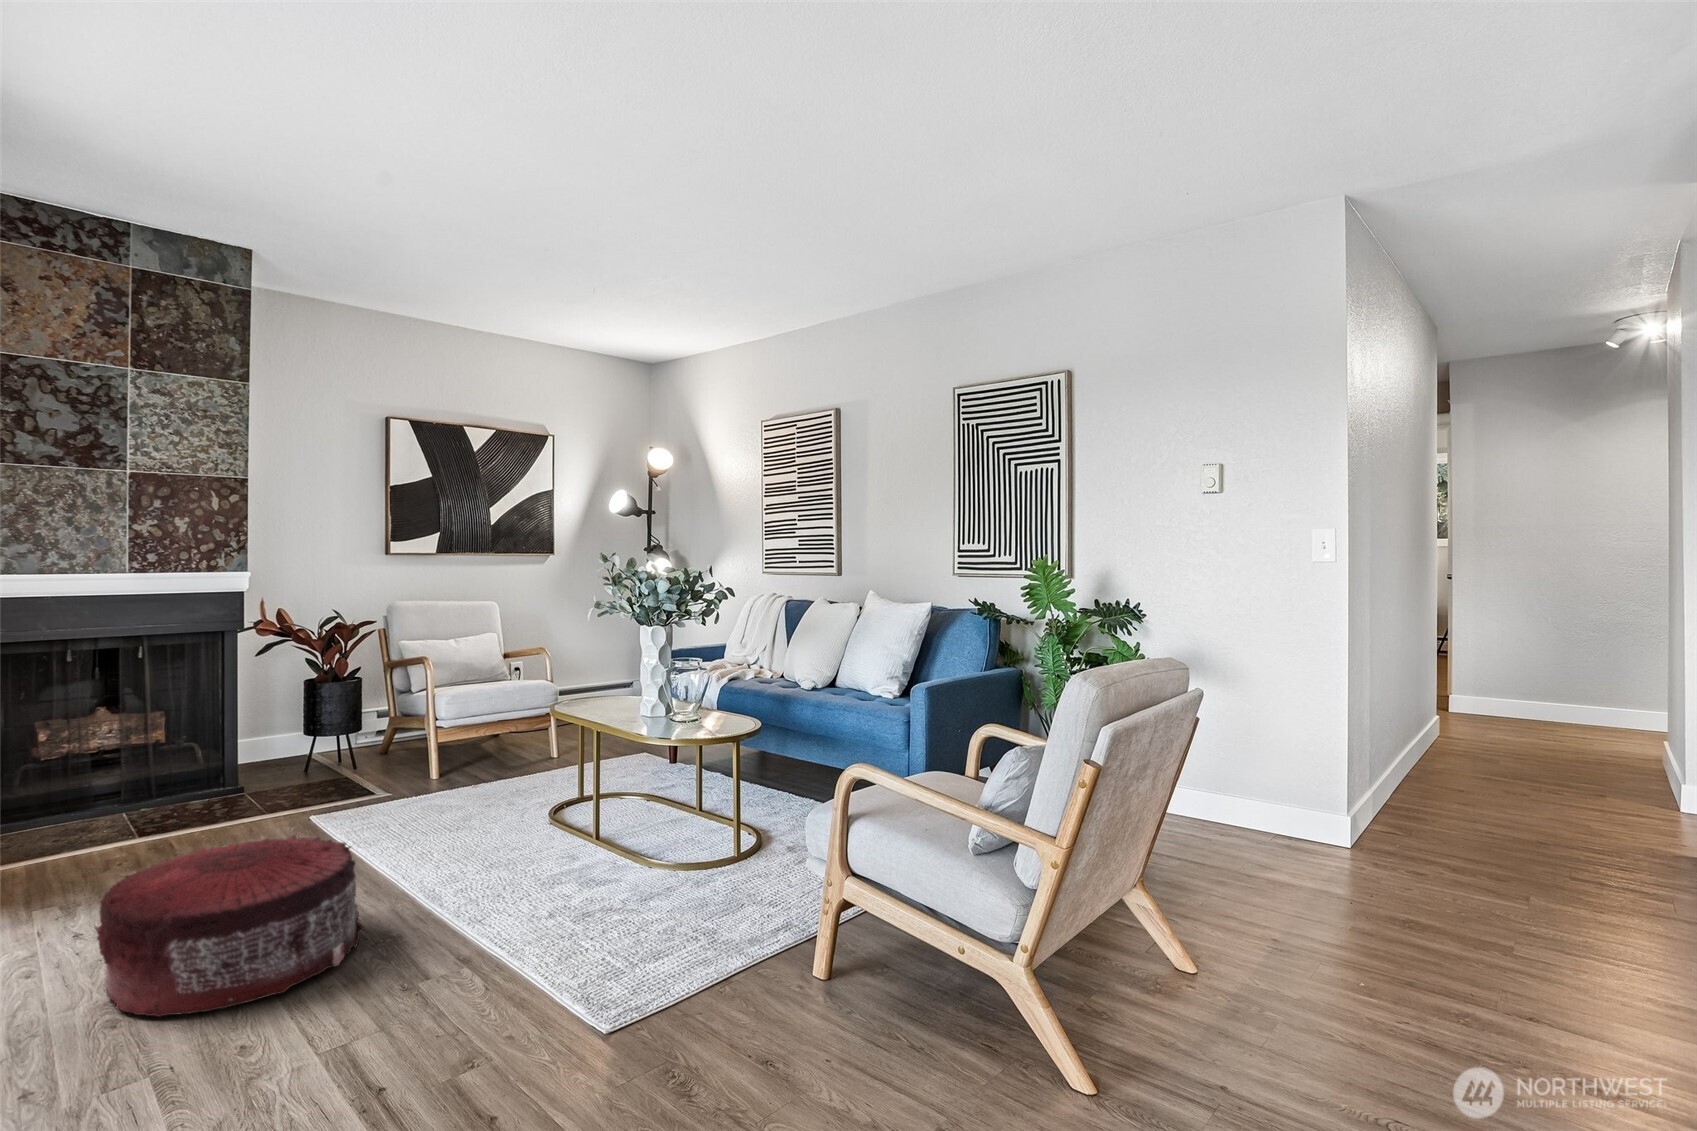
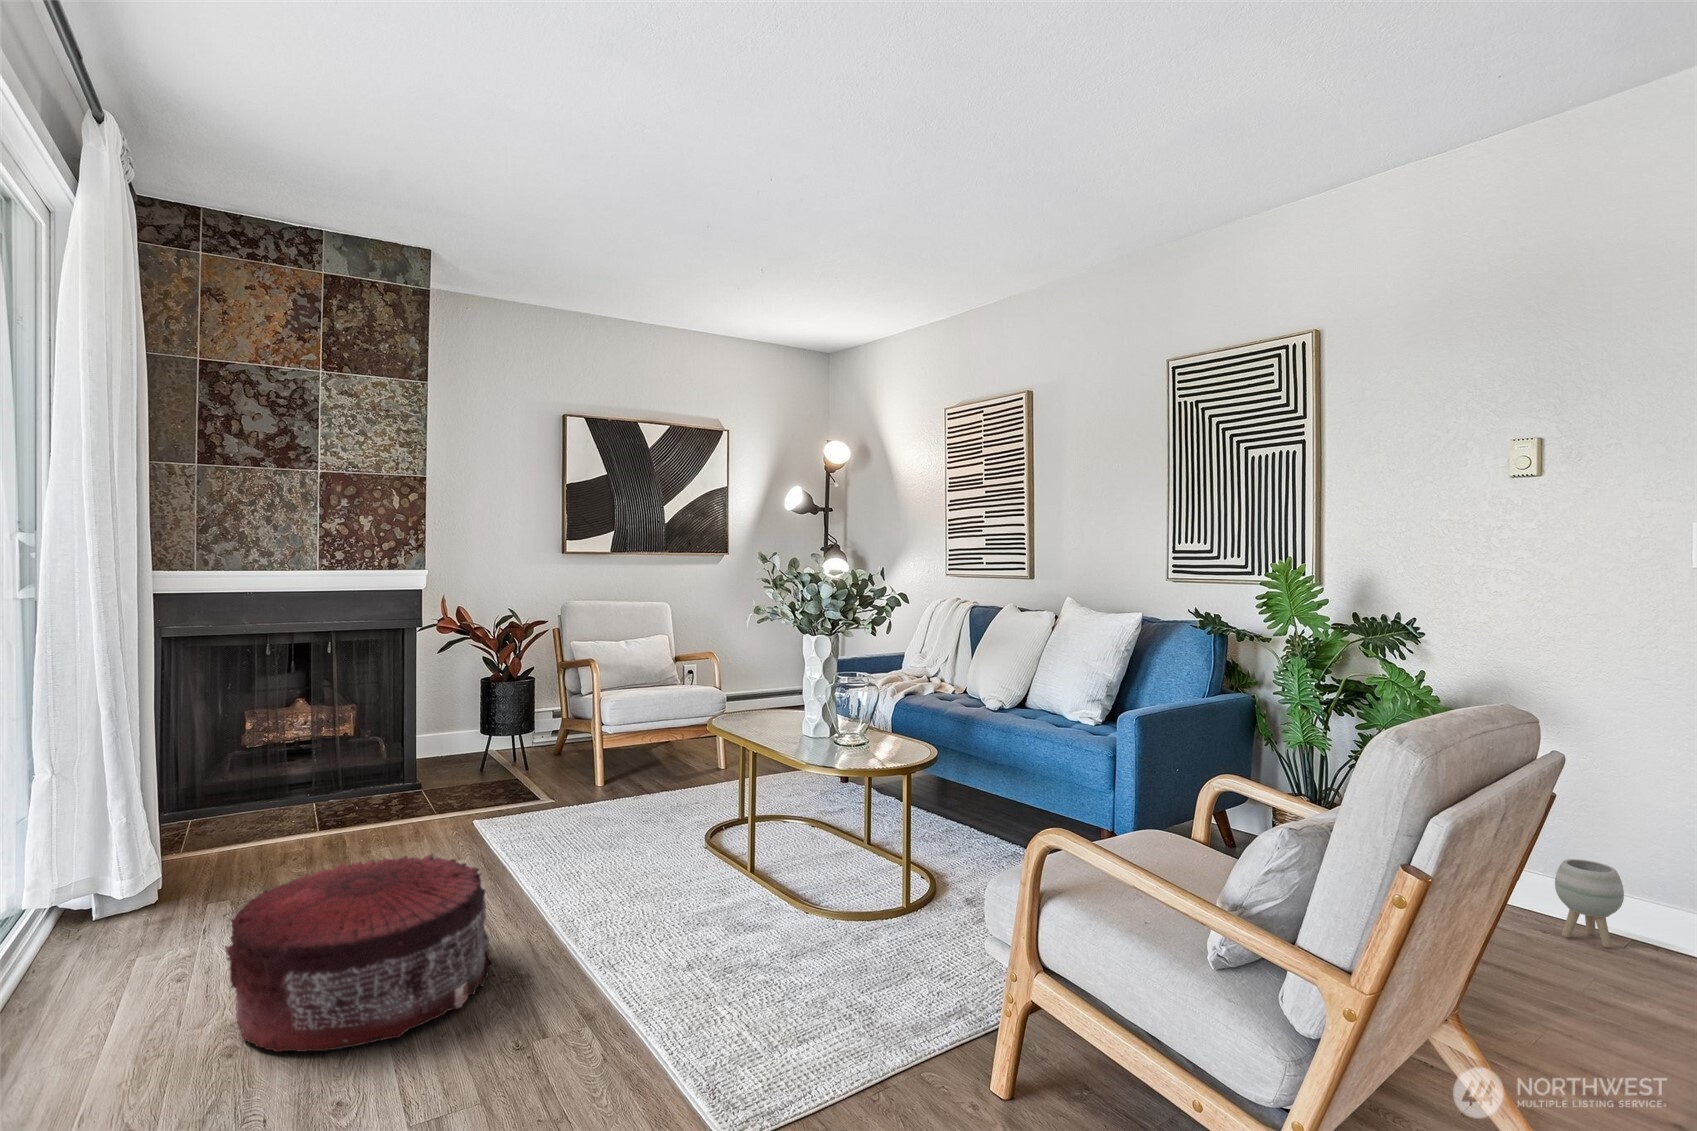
planter: none [1232,781,1276,844] -> present [1555,859,1624,948]

